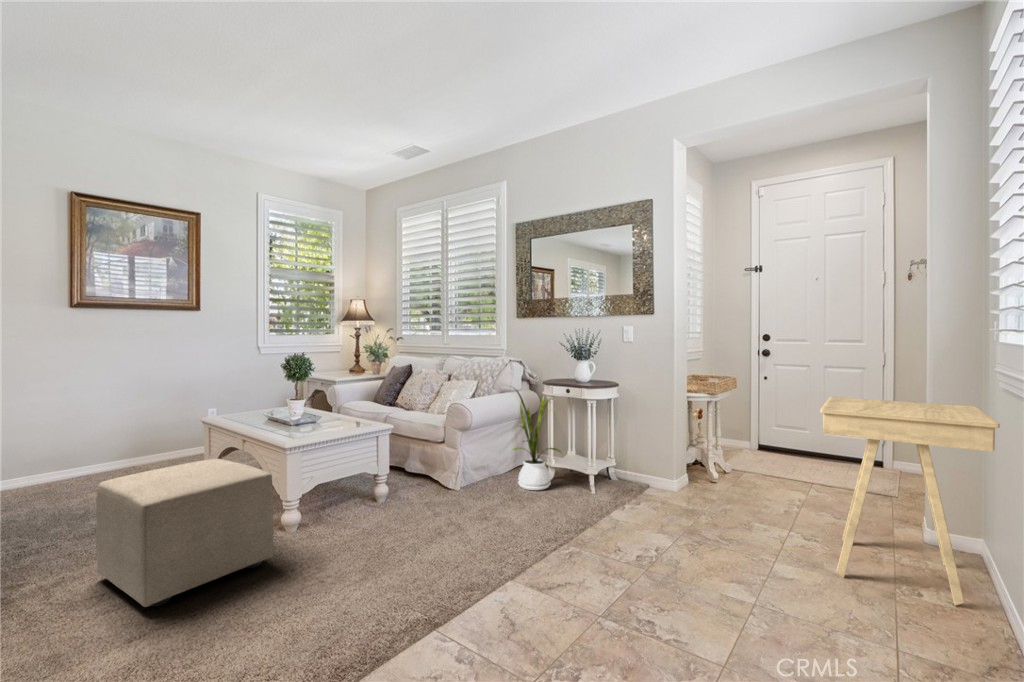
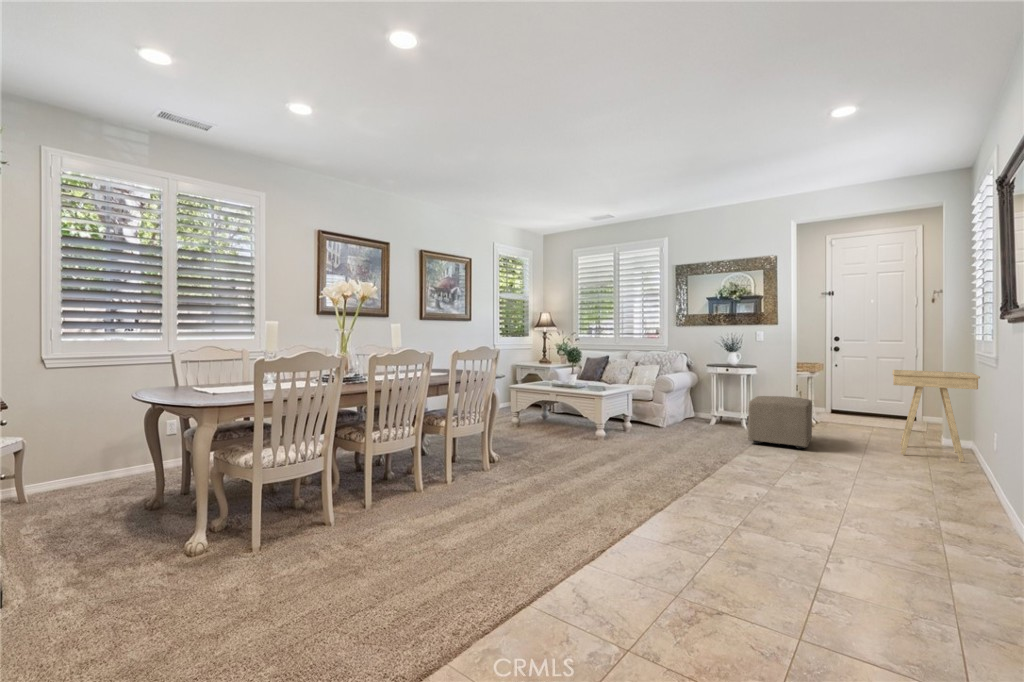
house plant: present [512,389,561,490] -> none [684,366,726,428]
ottoman: present [96,459,274,607] -> present [748,396,812,449]

